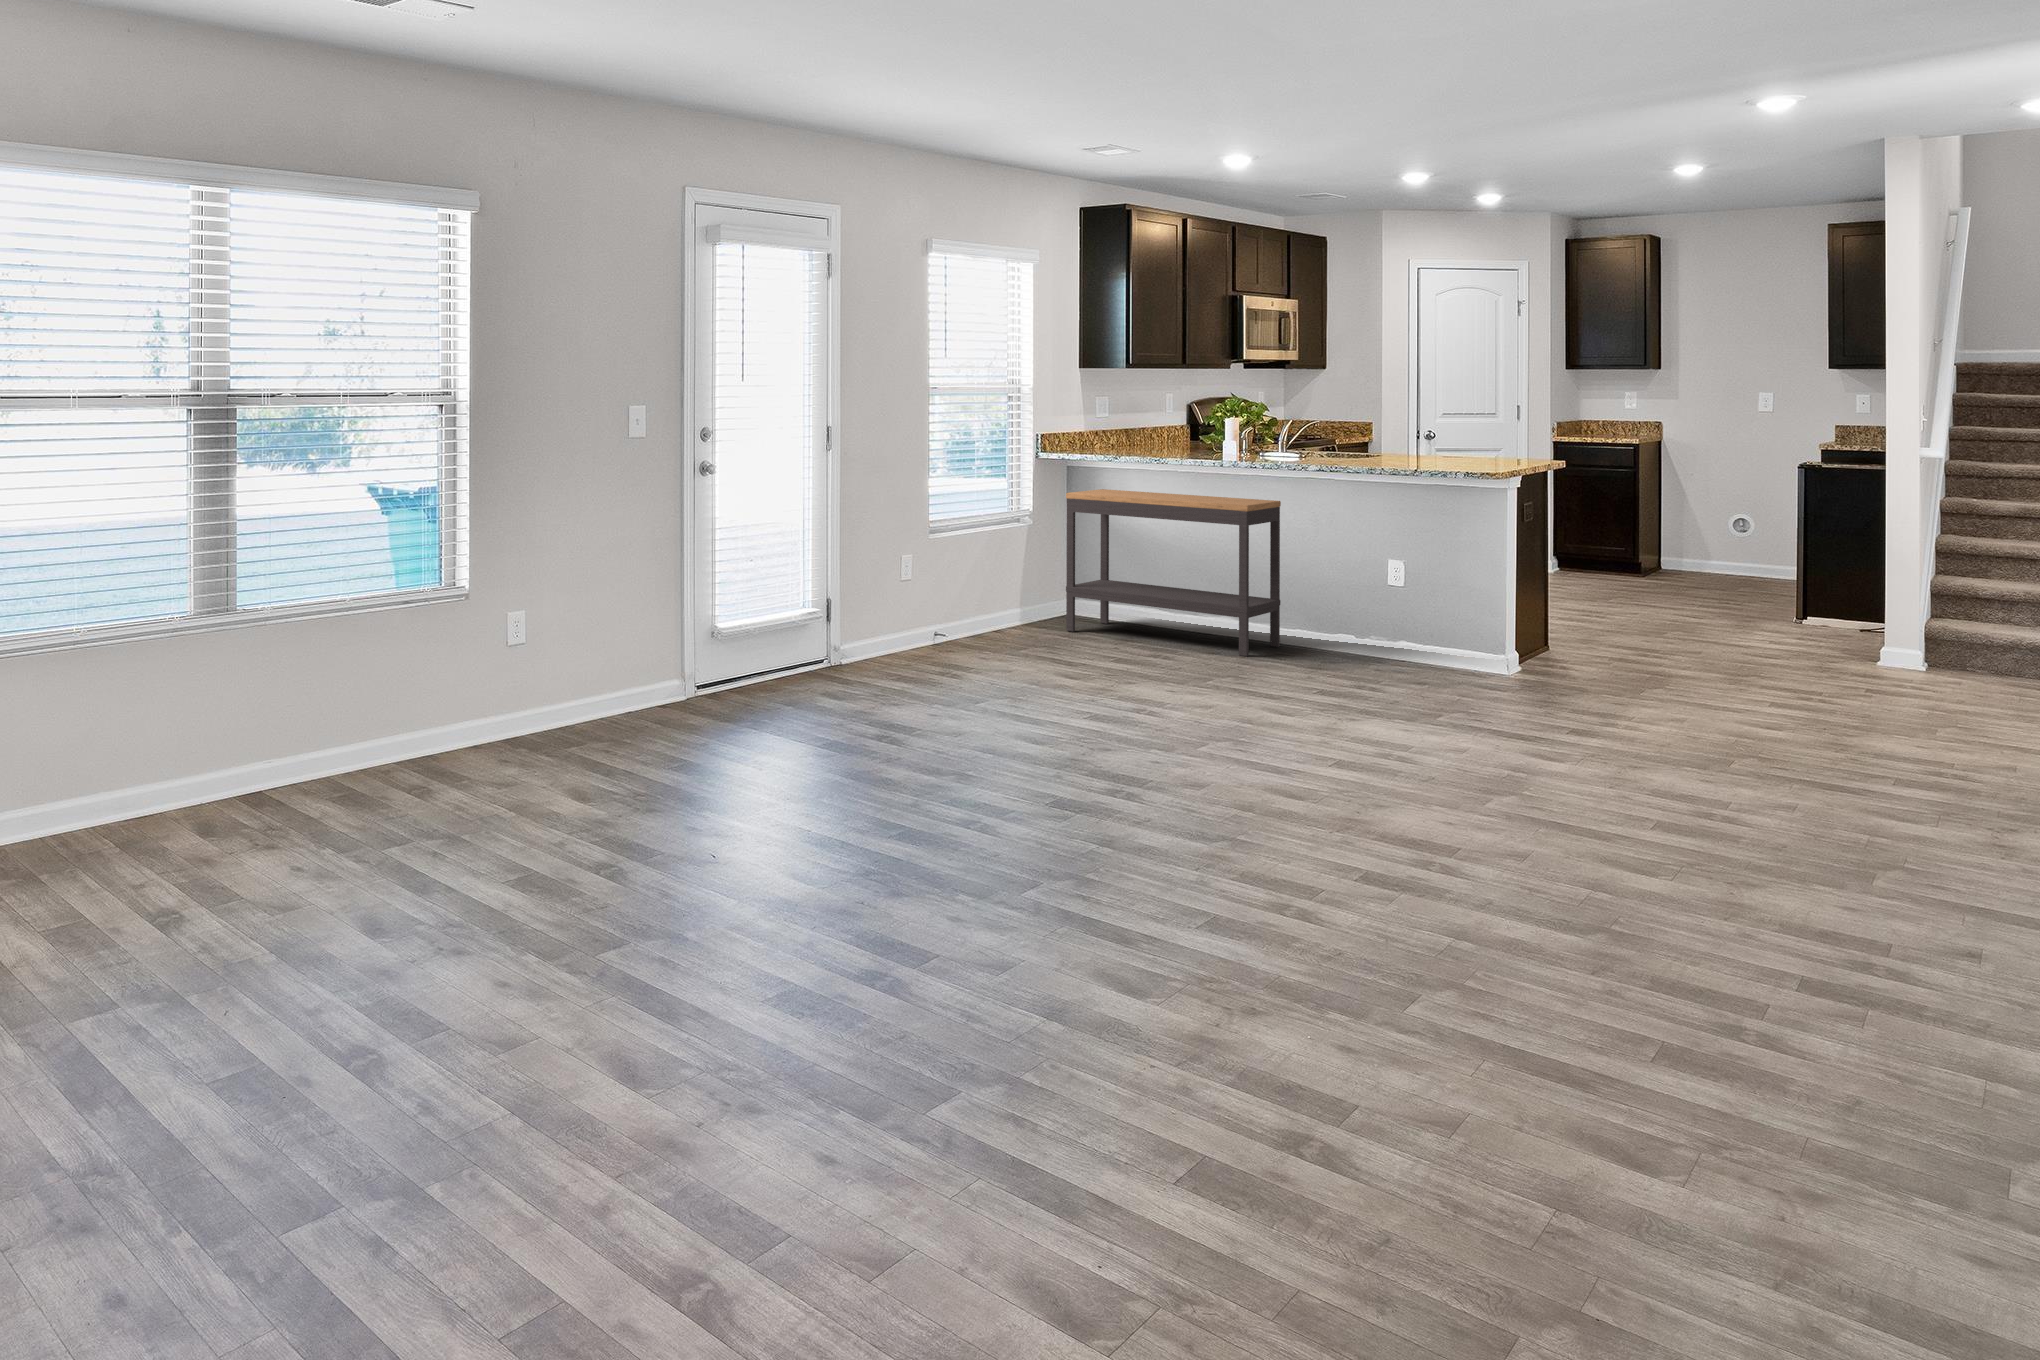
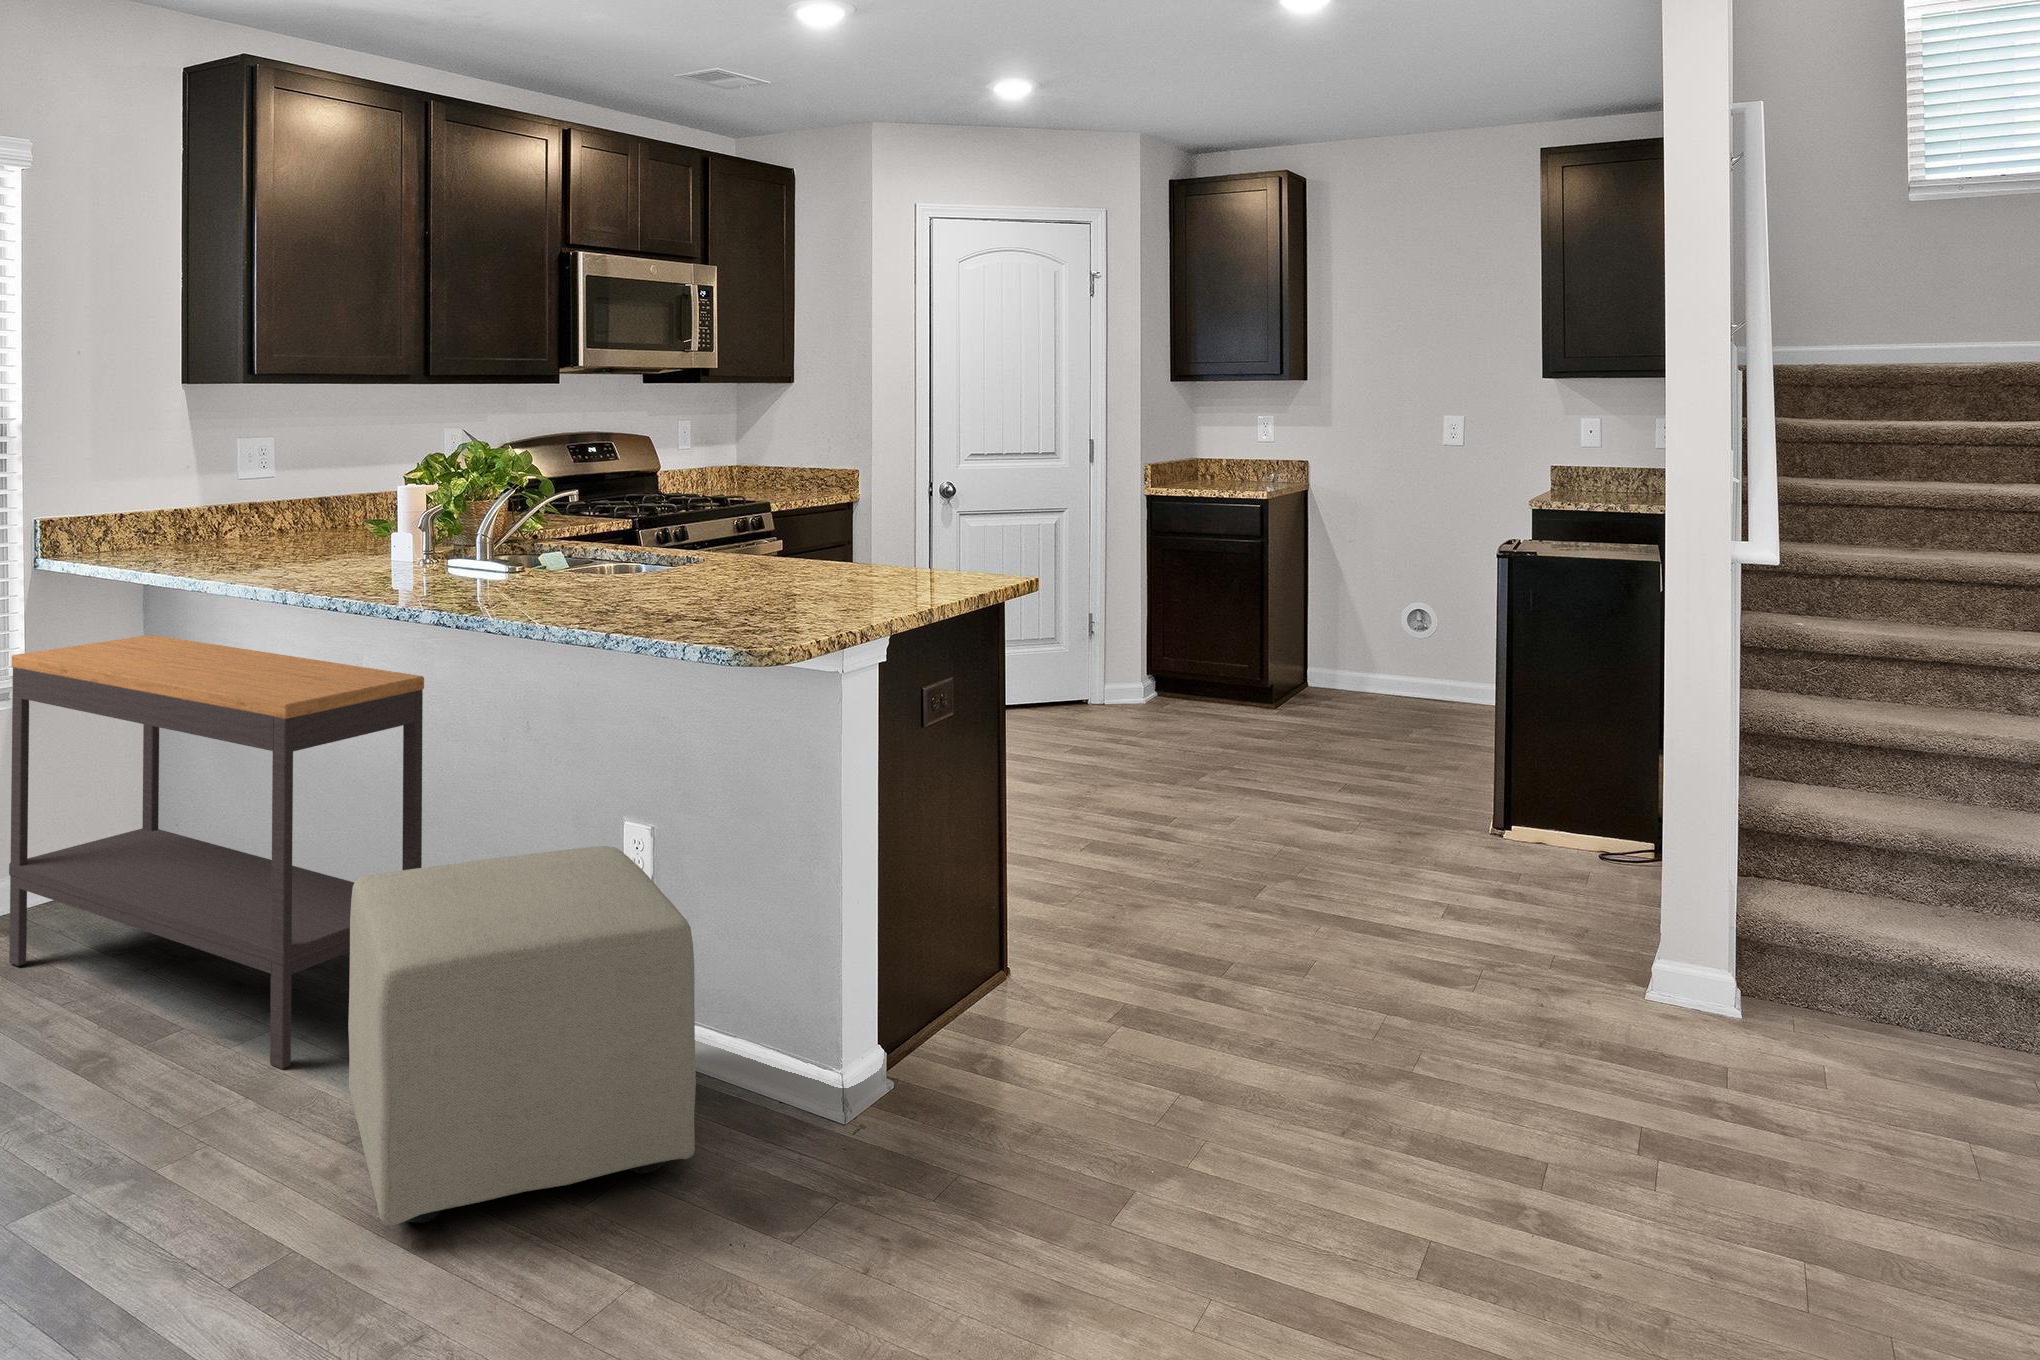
ottoman: none [1293,568,1459,683] -> present [348,846,696,1227]

